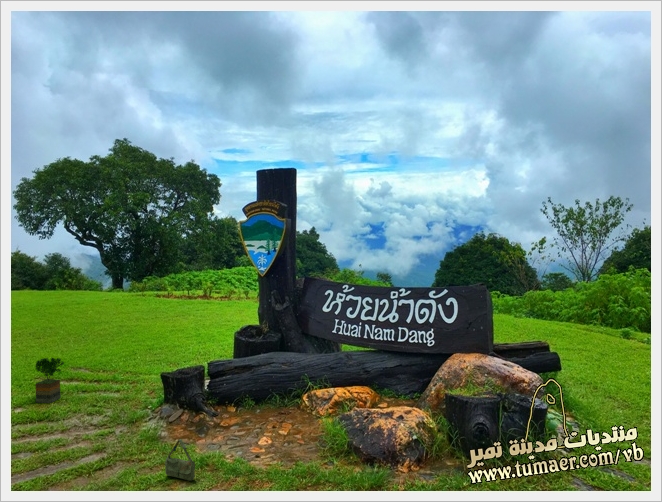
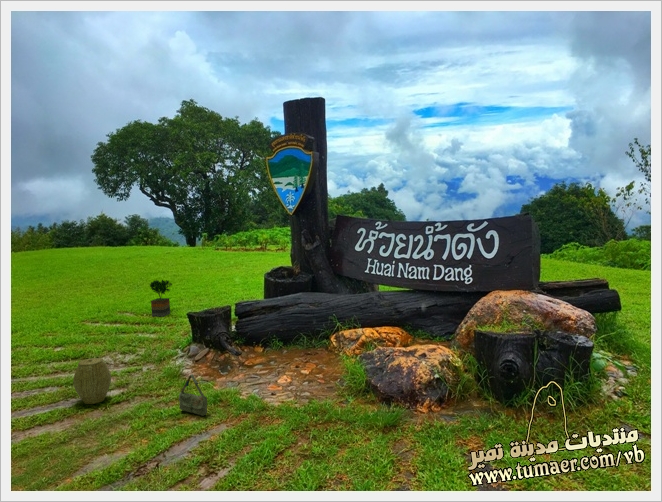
potted tree: present [35,358,64,403] -> present [150,280,172,316]
woven basket: none [52,423,91,471] -> present [73,358,111,404]

